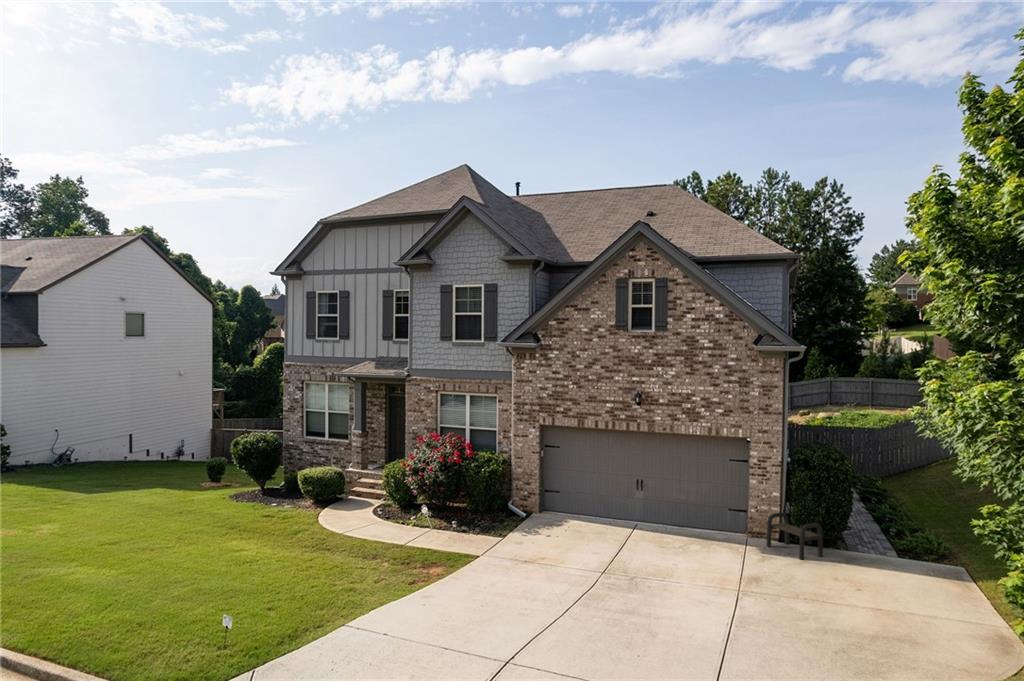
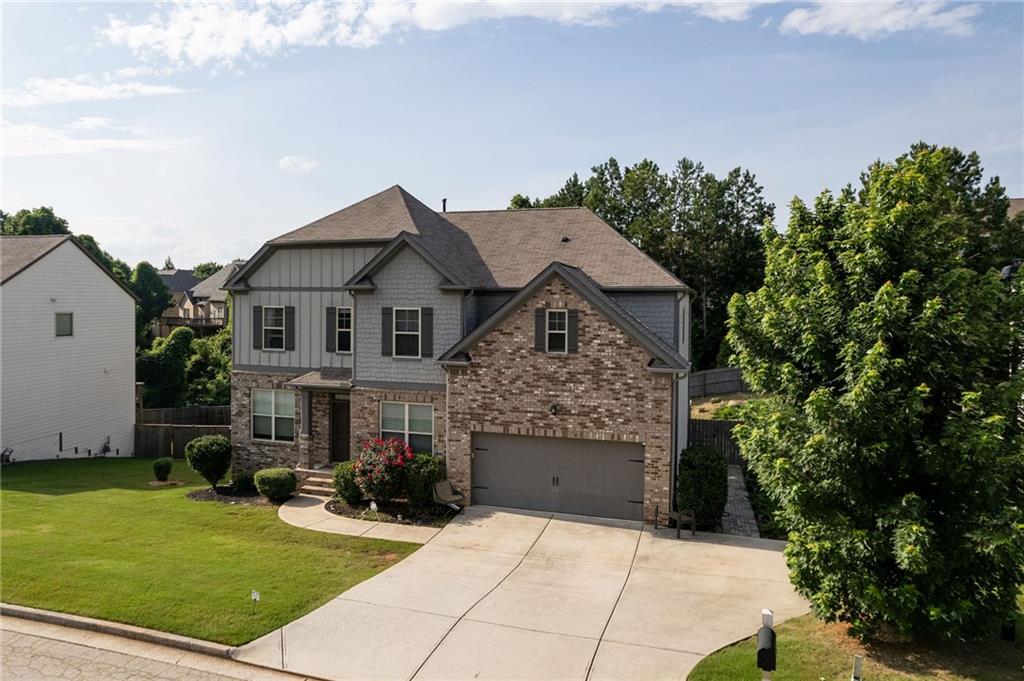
lounge chair: none [492,481,533,526] -> present [432,480,466,518]

